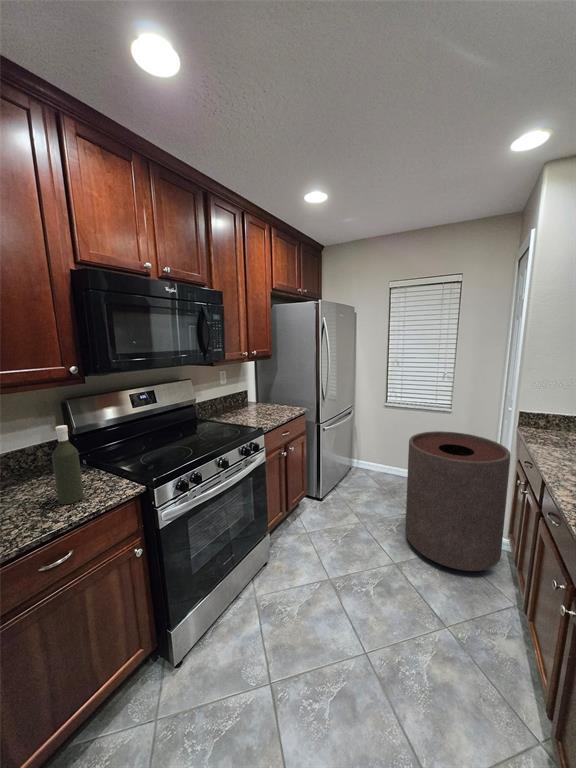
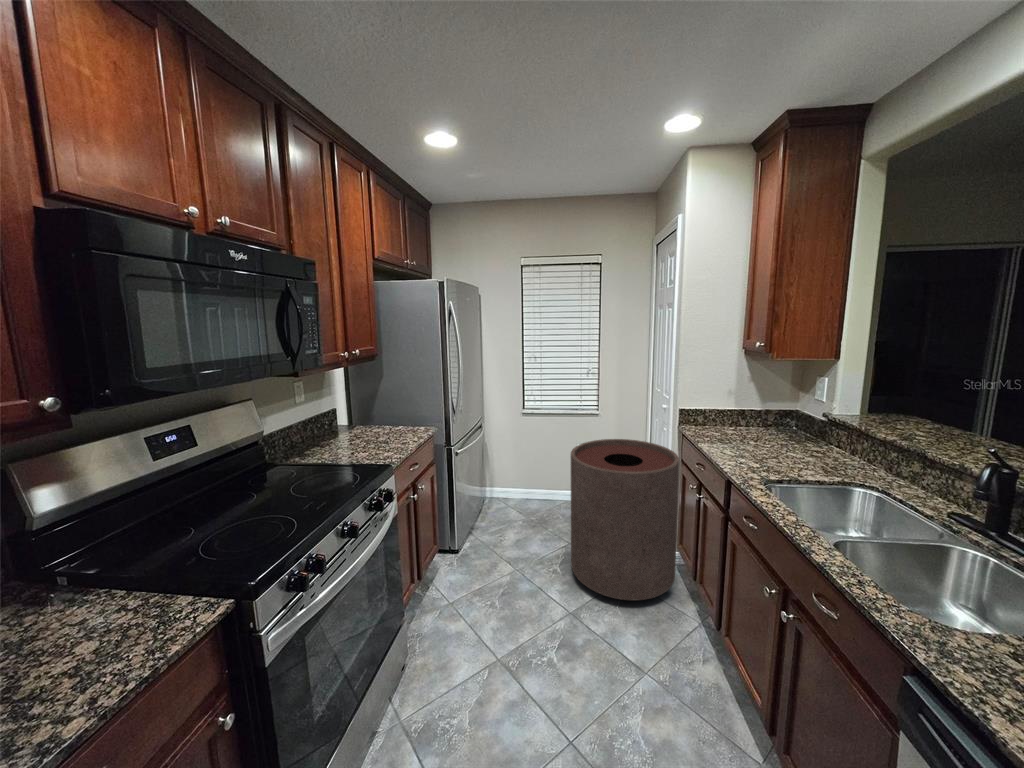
bottle: present [52,425,84,505] -> none [27,519,108,681]

